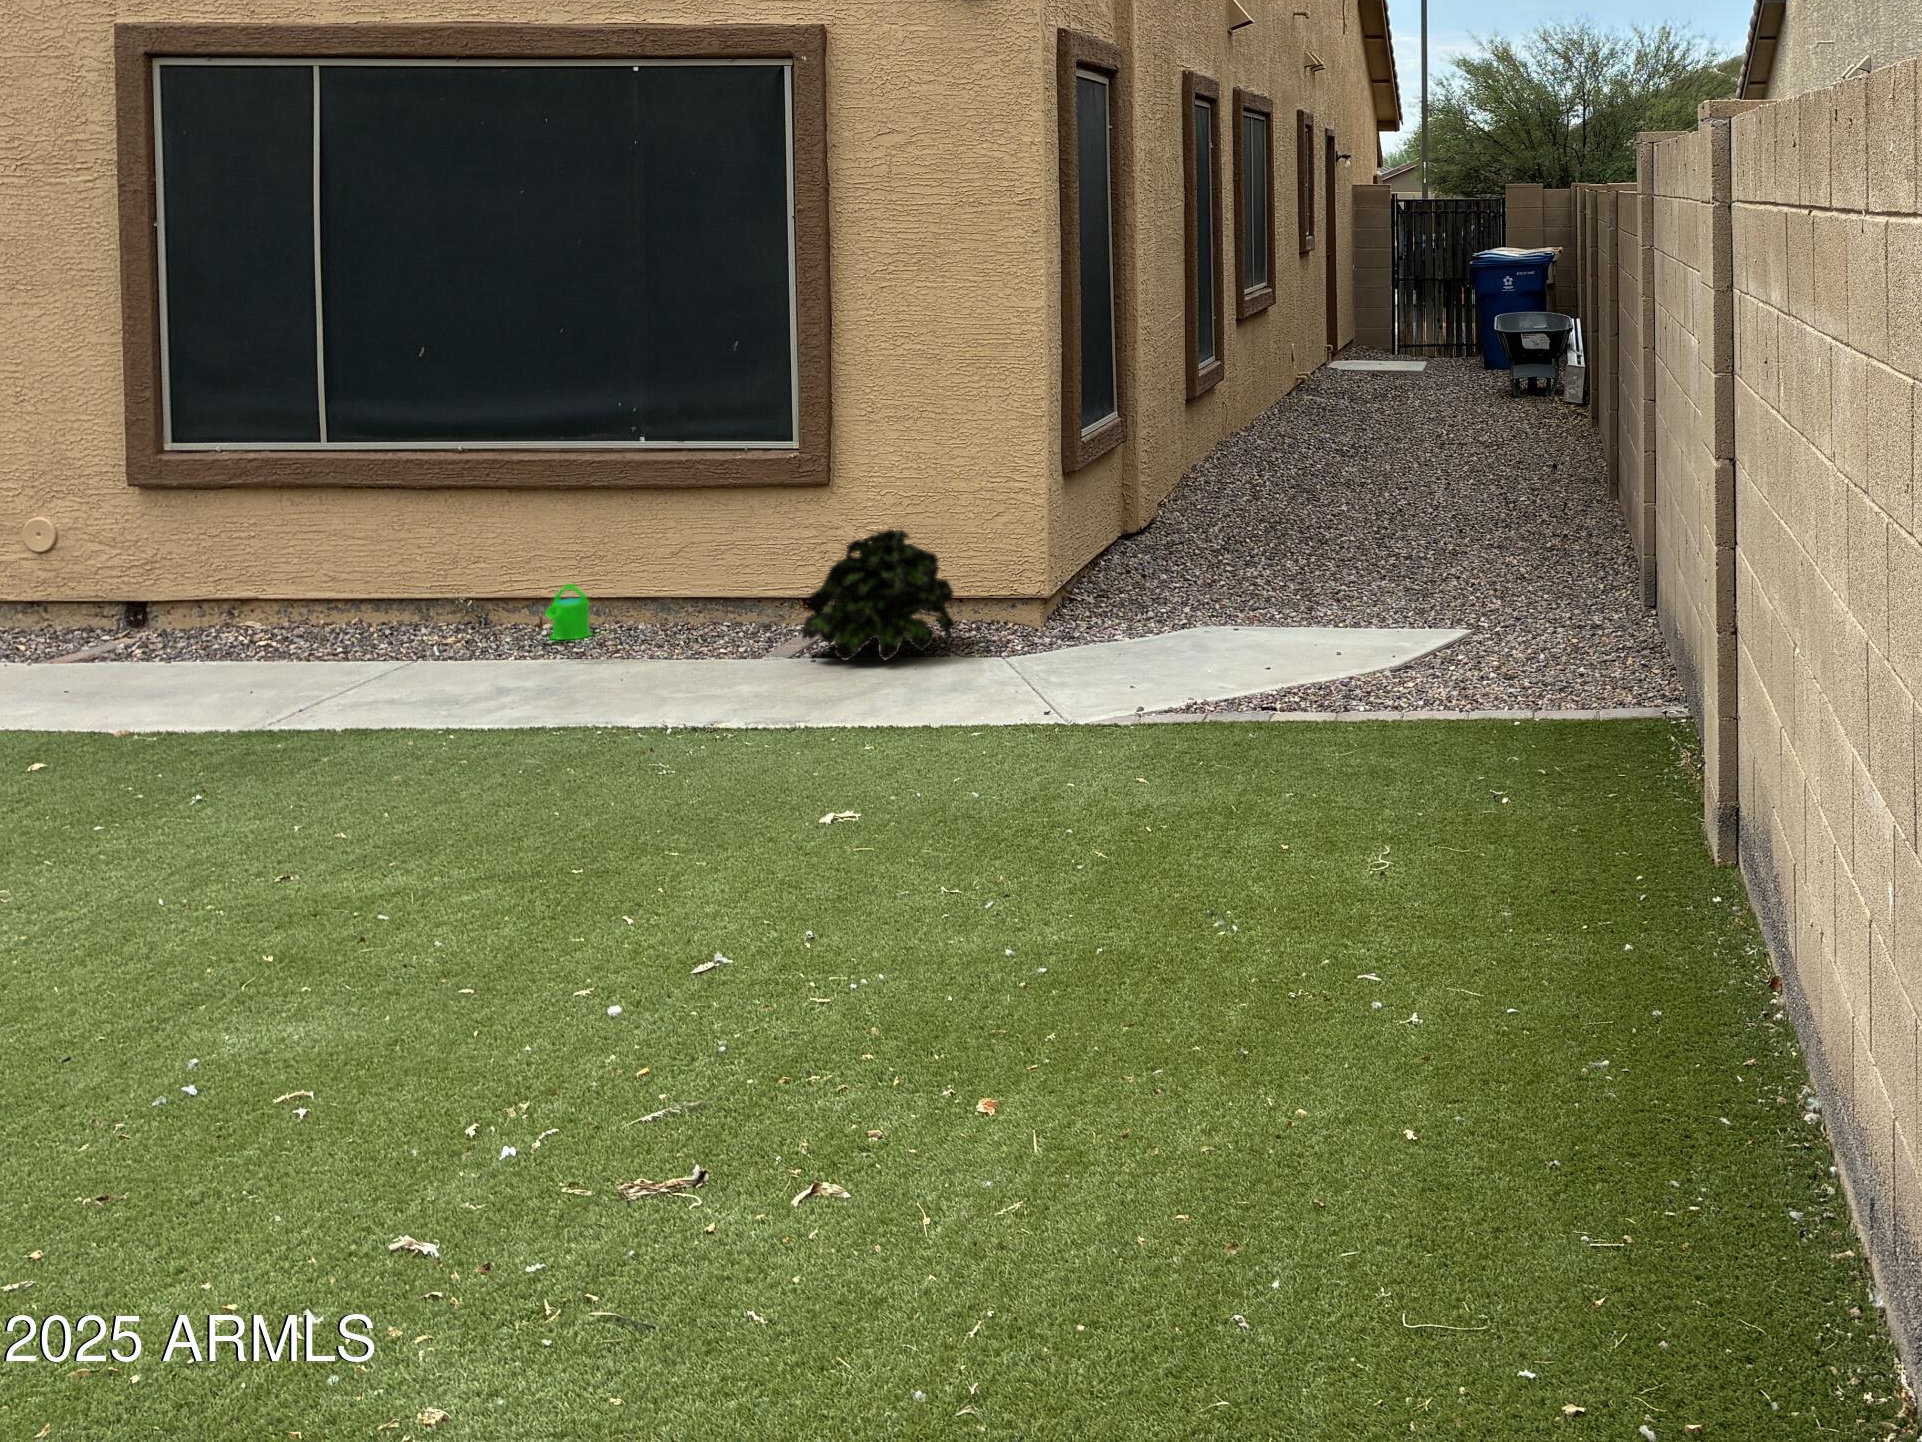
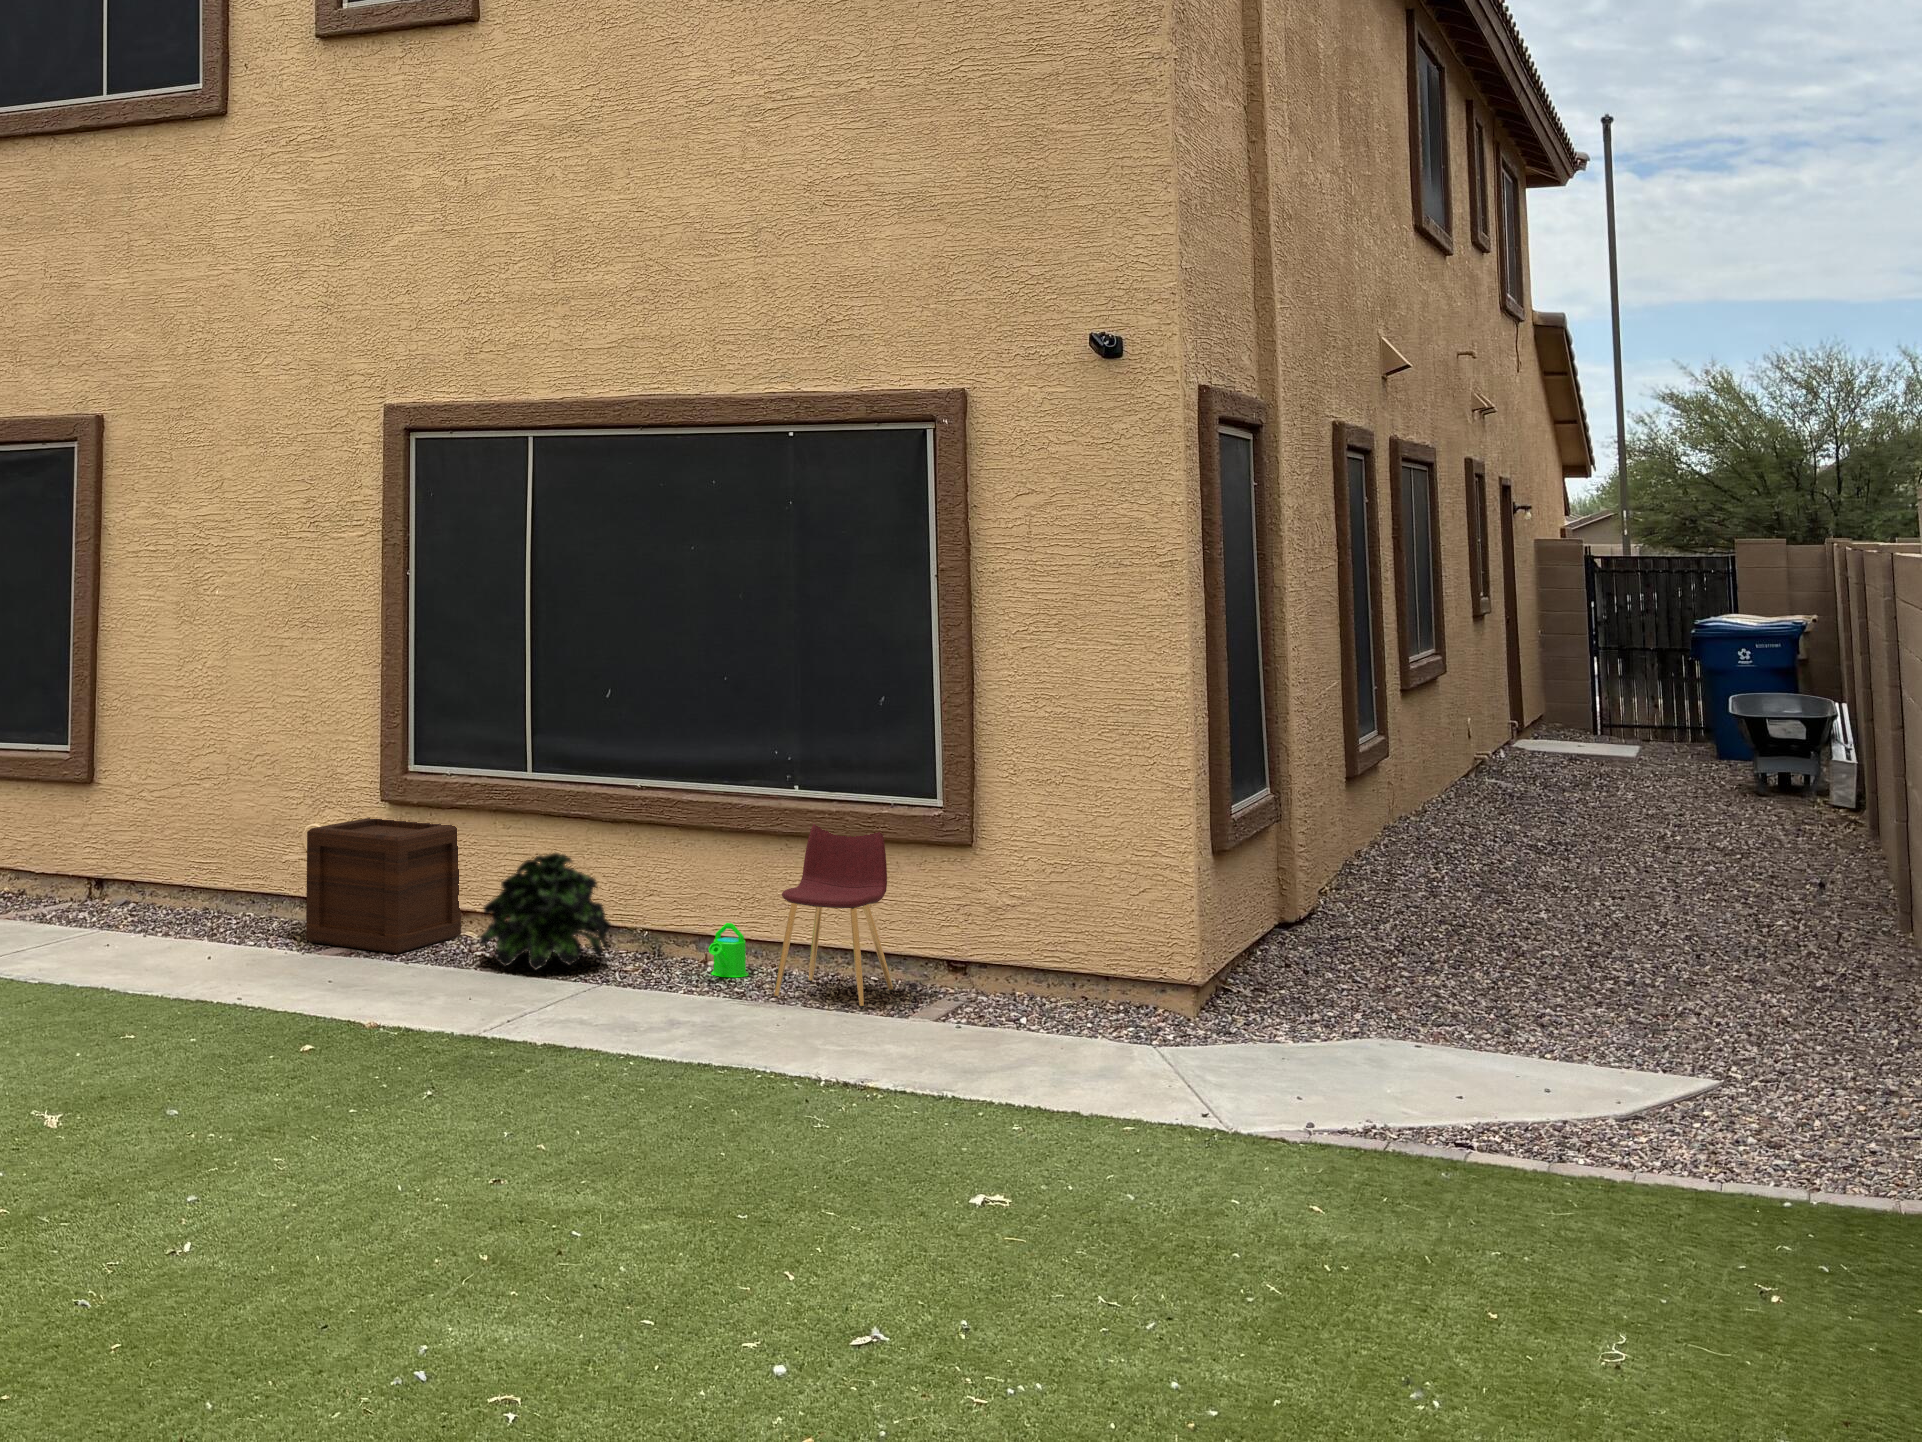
chair: none [618,455,749,655] -> present [774,824,893,1008]
wooden crate: none [27,506,247,657] -> present [306,818,461,954]
potted plant: present [802,529,955,661] -> present [480,853,611,970]

